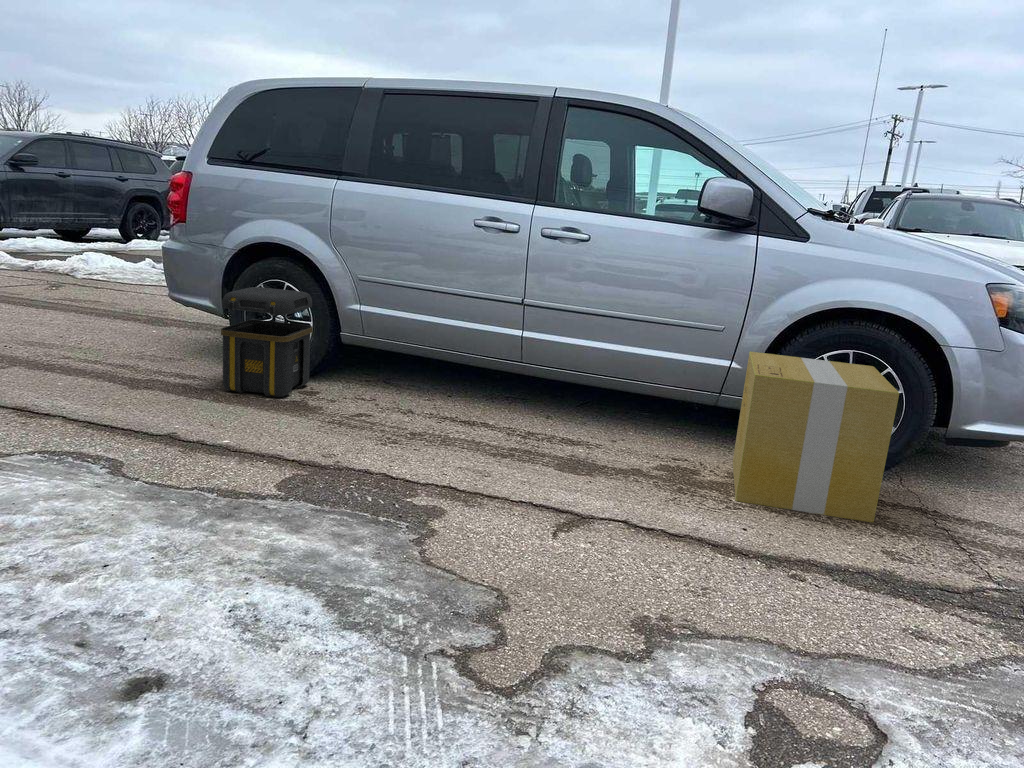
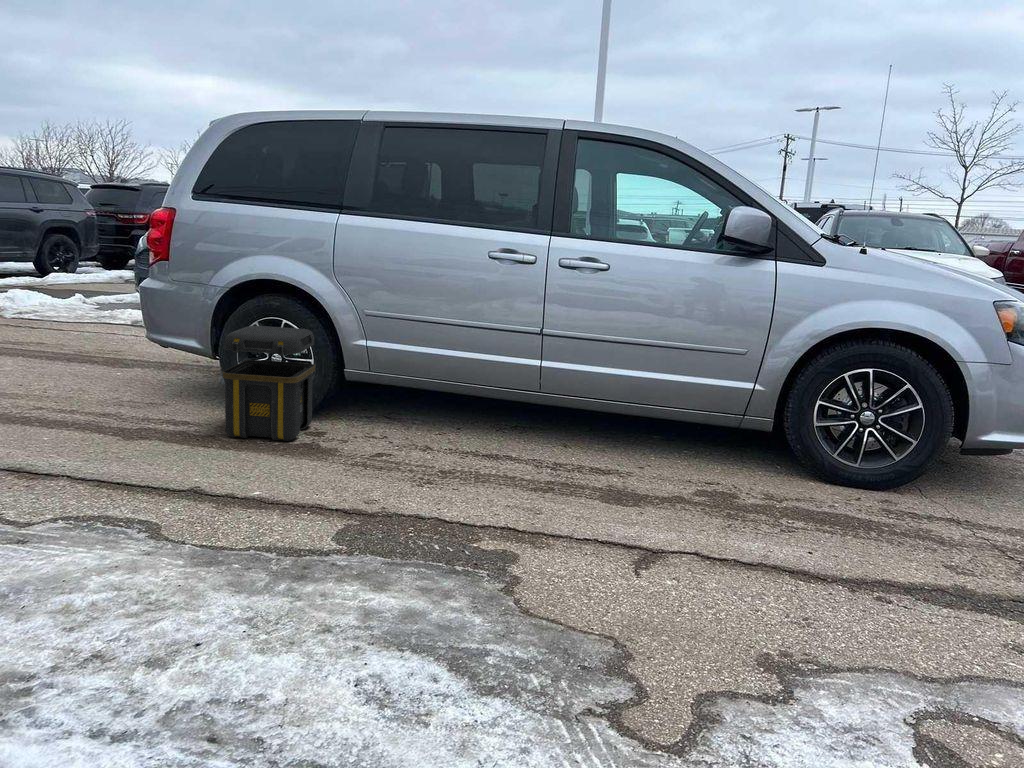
cardboard box: present [733,352,899,522] -> none [762,374,941,537]

